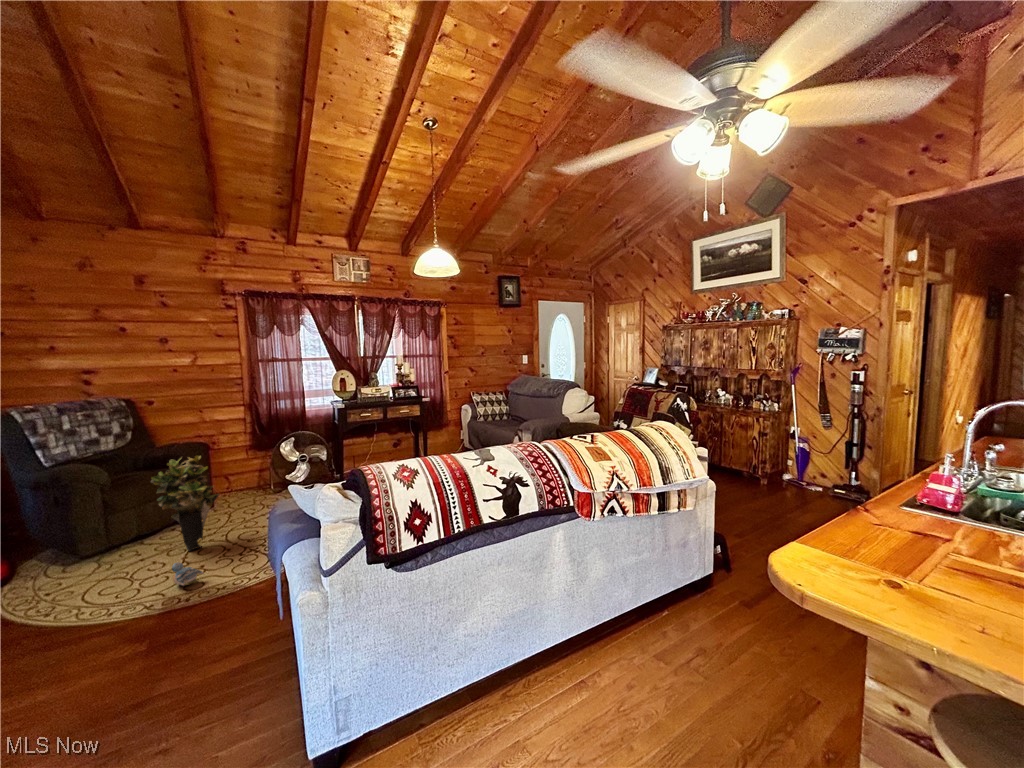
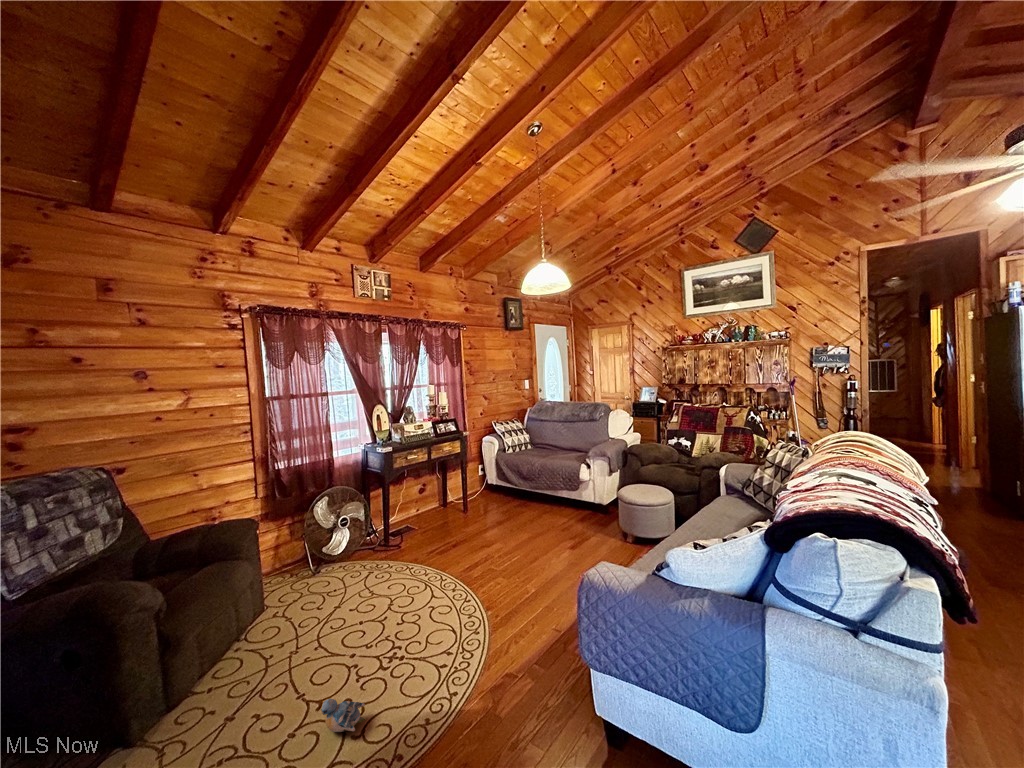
potted plant: present [151,456,219,551] -> none [222,537,311,678]

